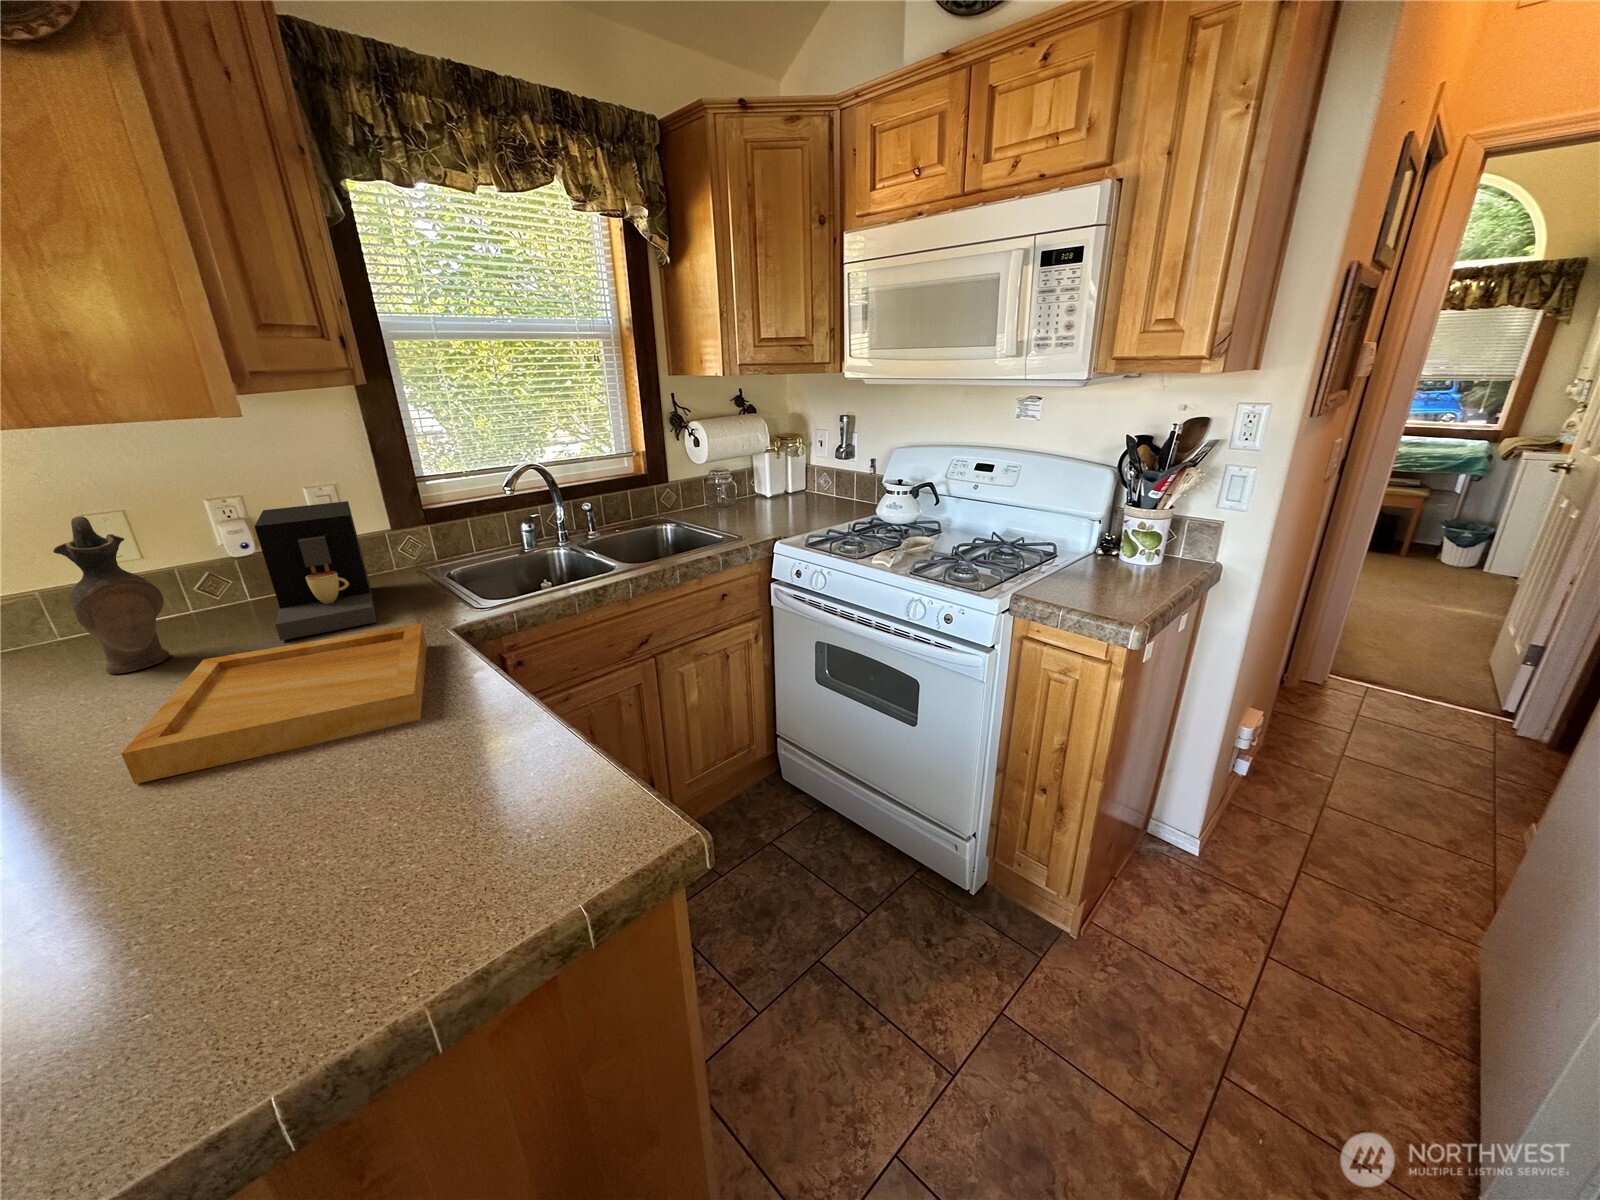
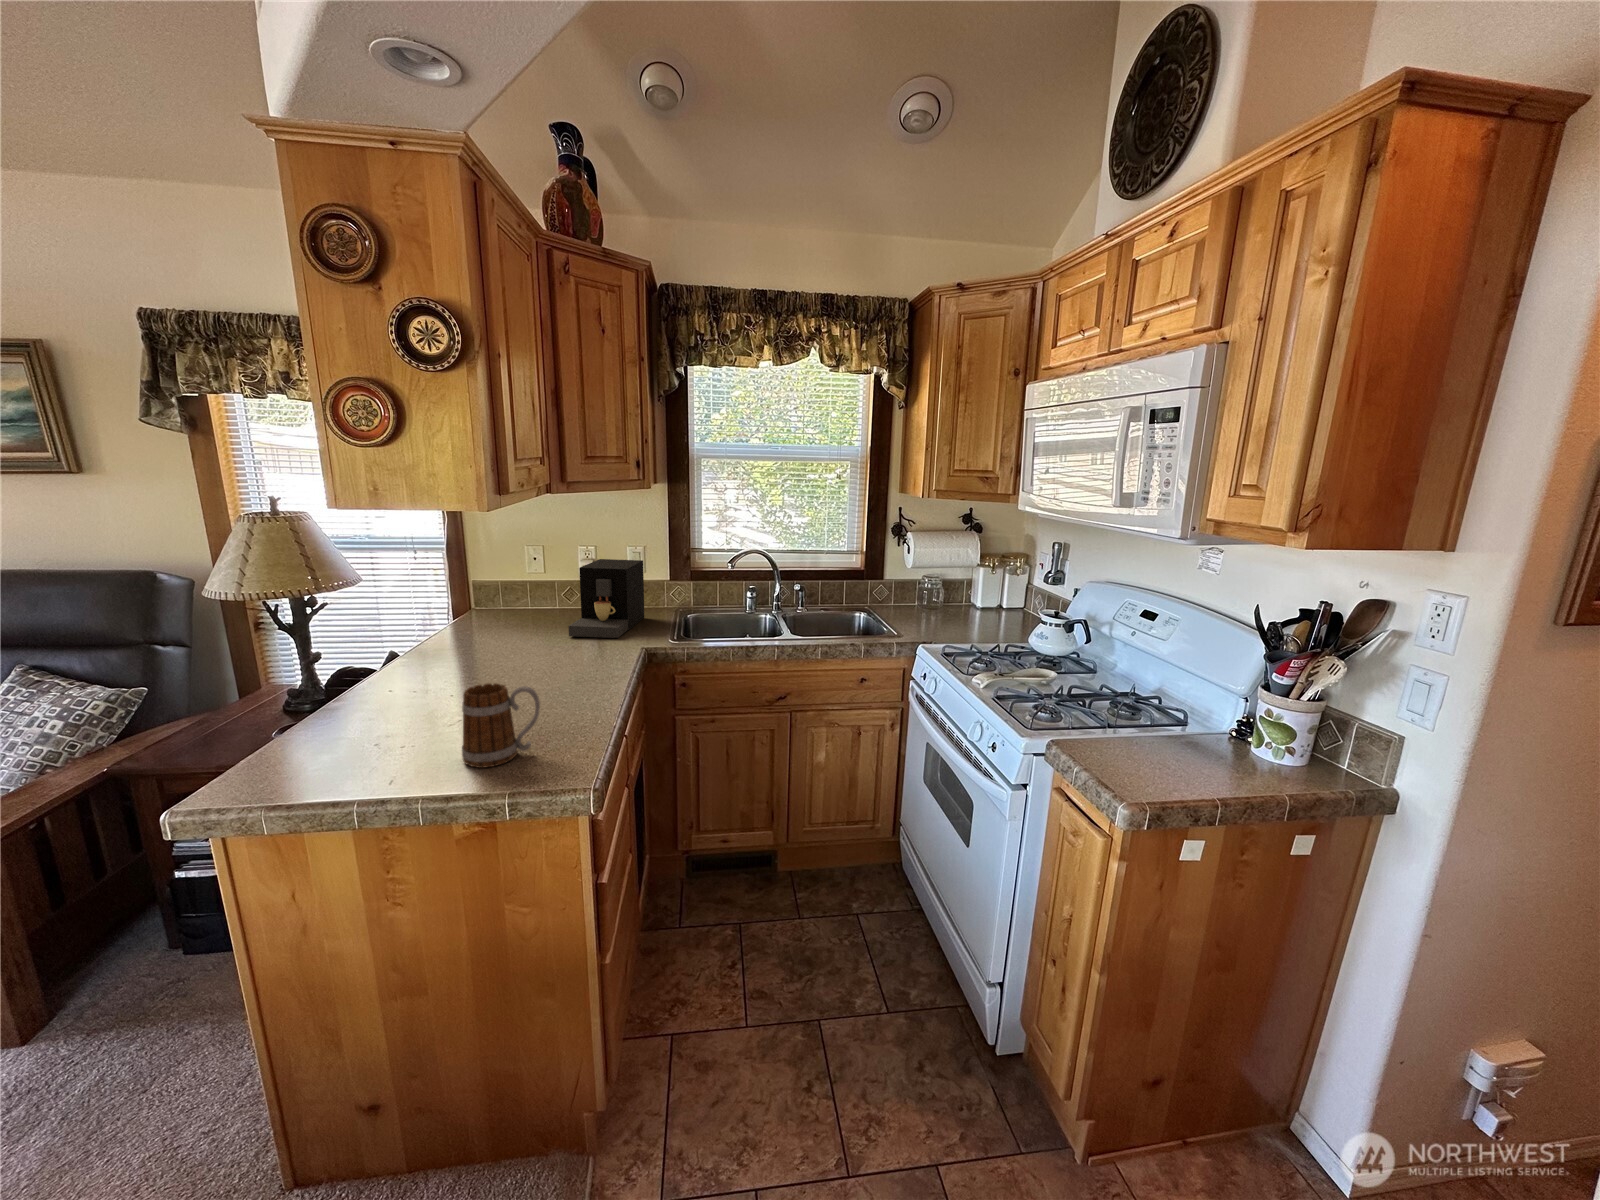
ceramic pitcher: present [53,516,170,674] -> none [491,550,527,635]
tray: present [121,624,427,784] -> none [446,635,619,694]
mug: none [402,715,541,894] -> present [462,683,540,768]

